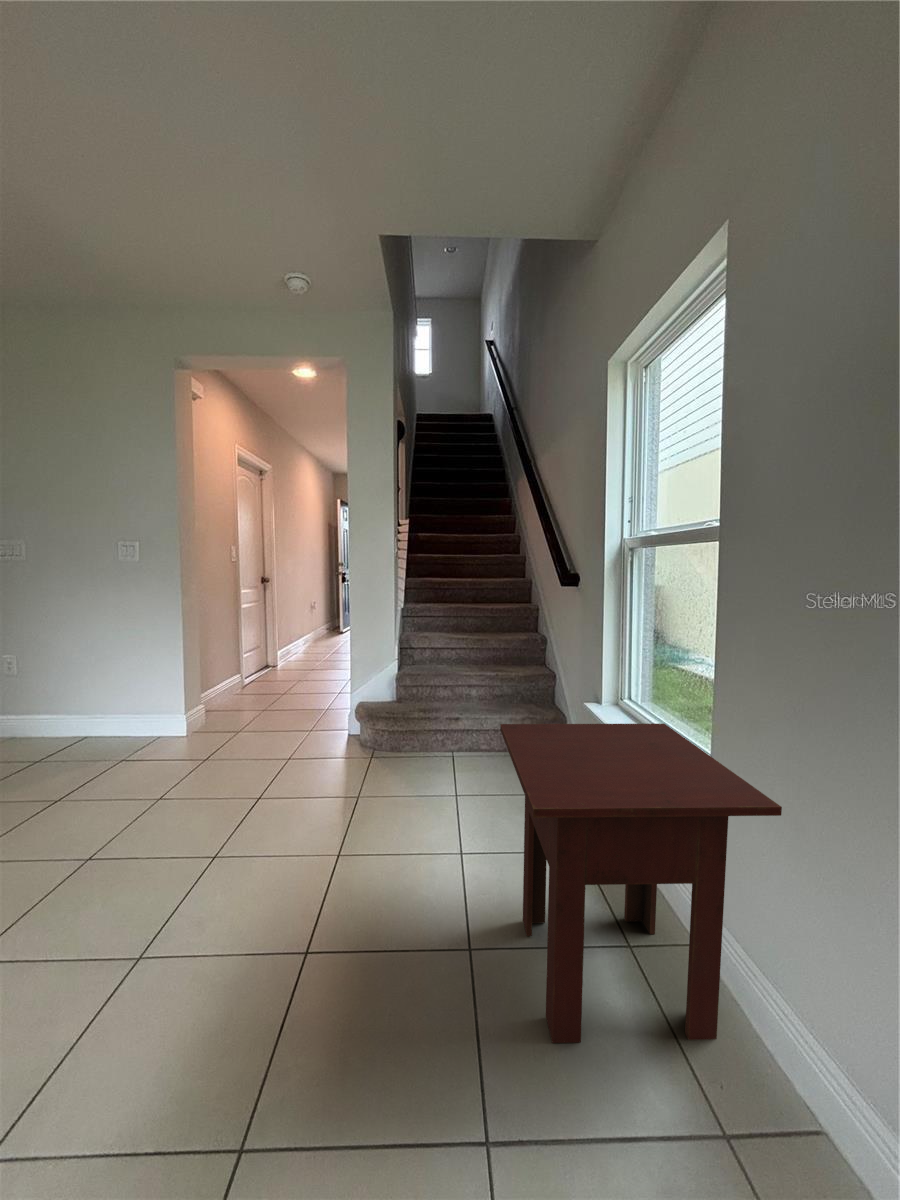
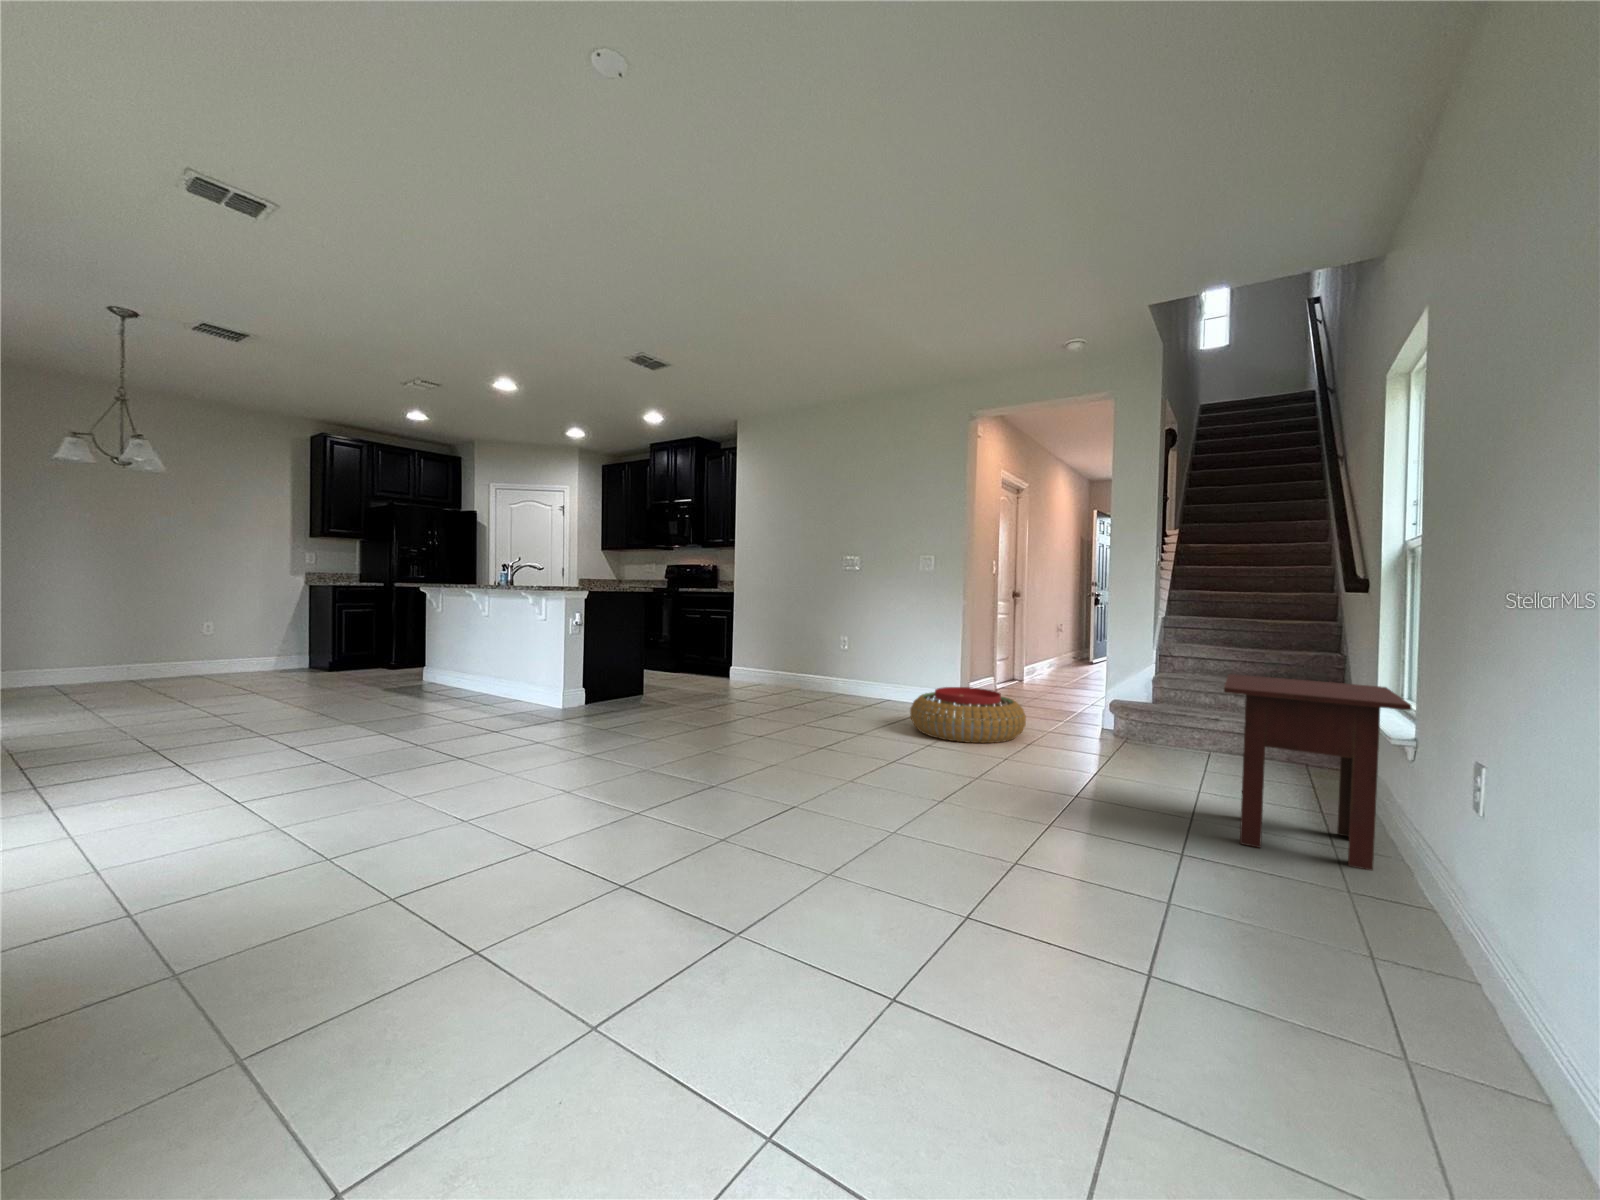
pouf: none [73,723,256,827] -> present [910,687,1026,743]

